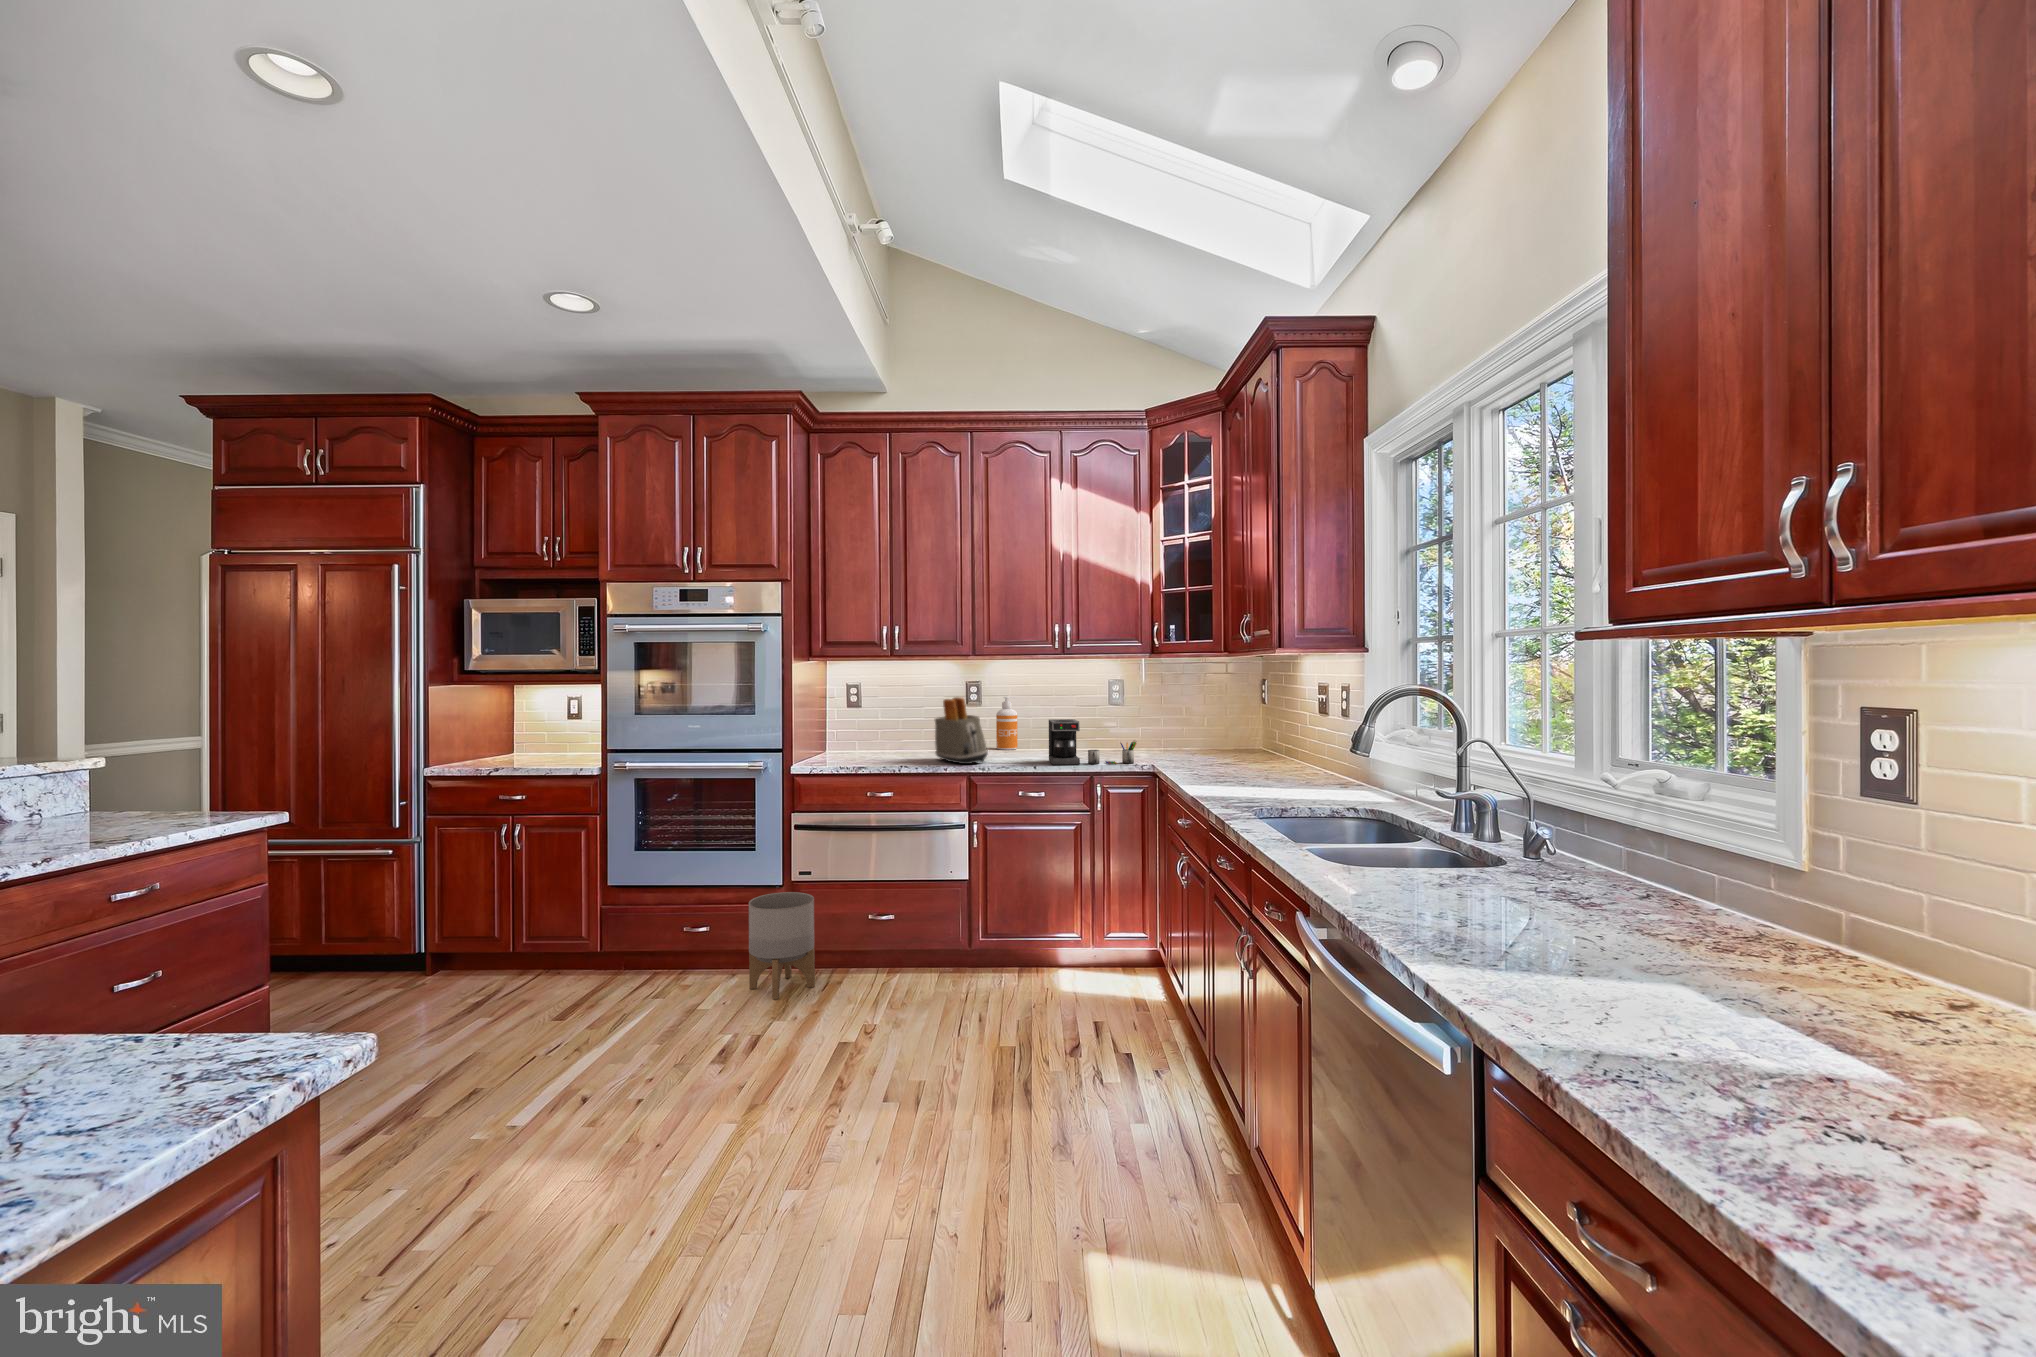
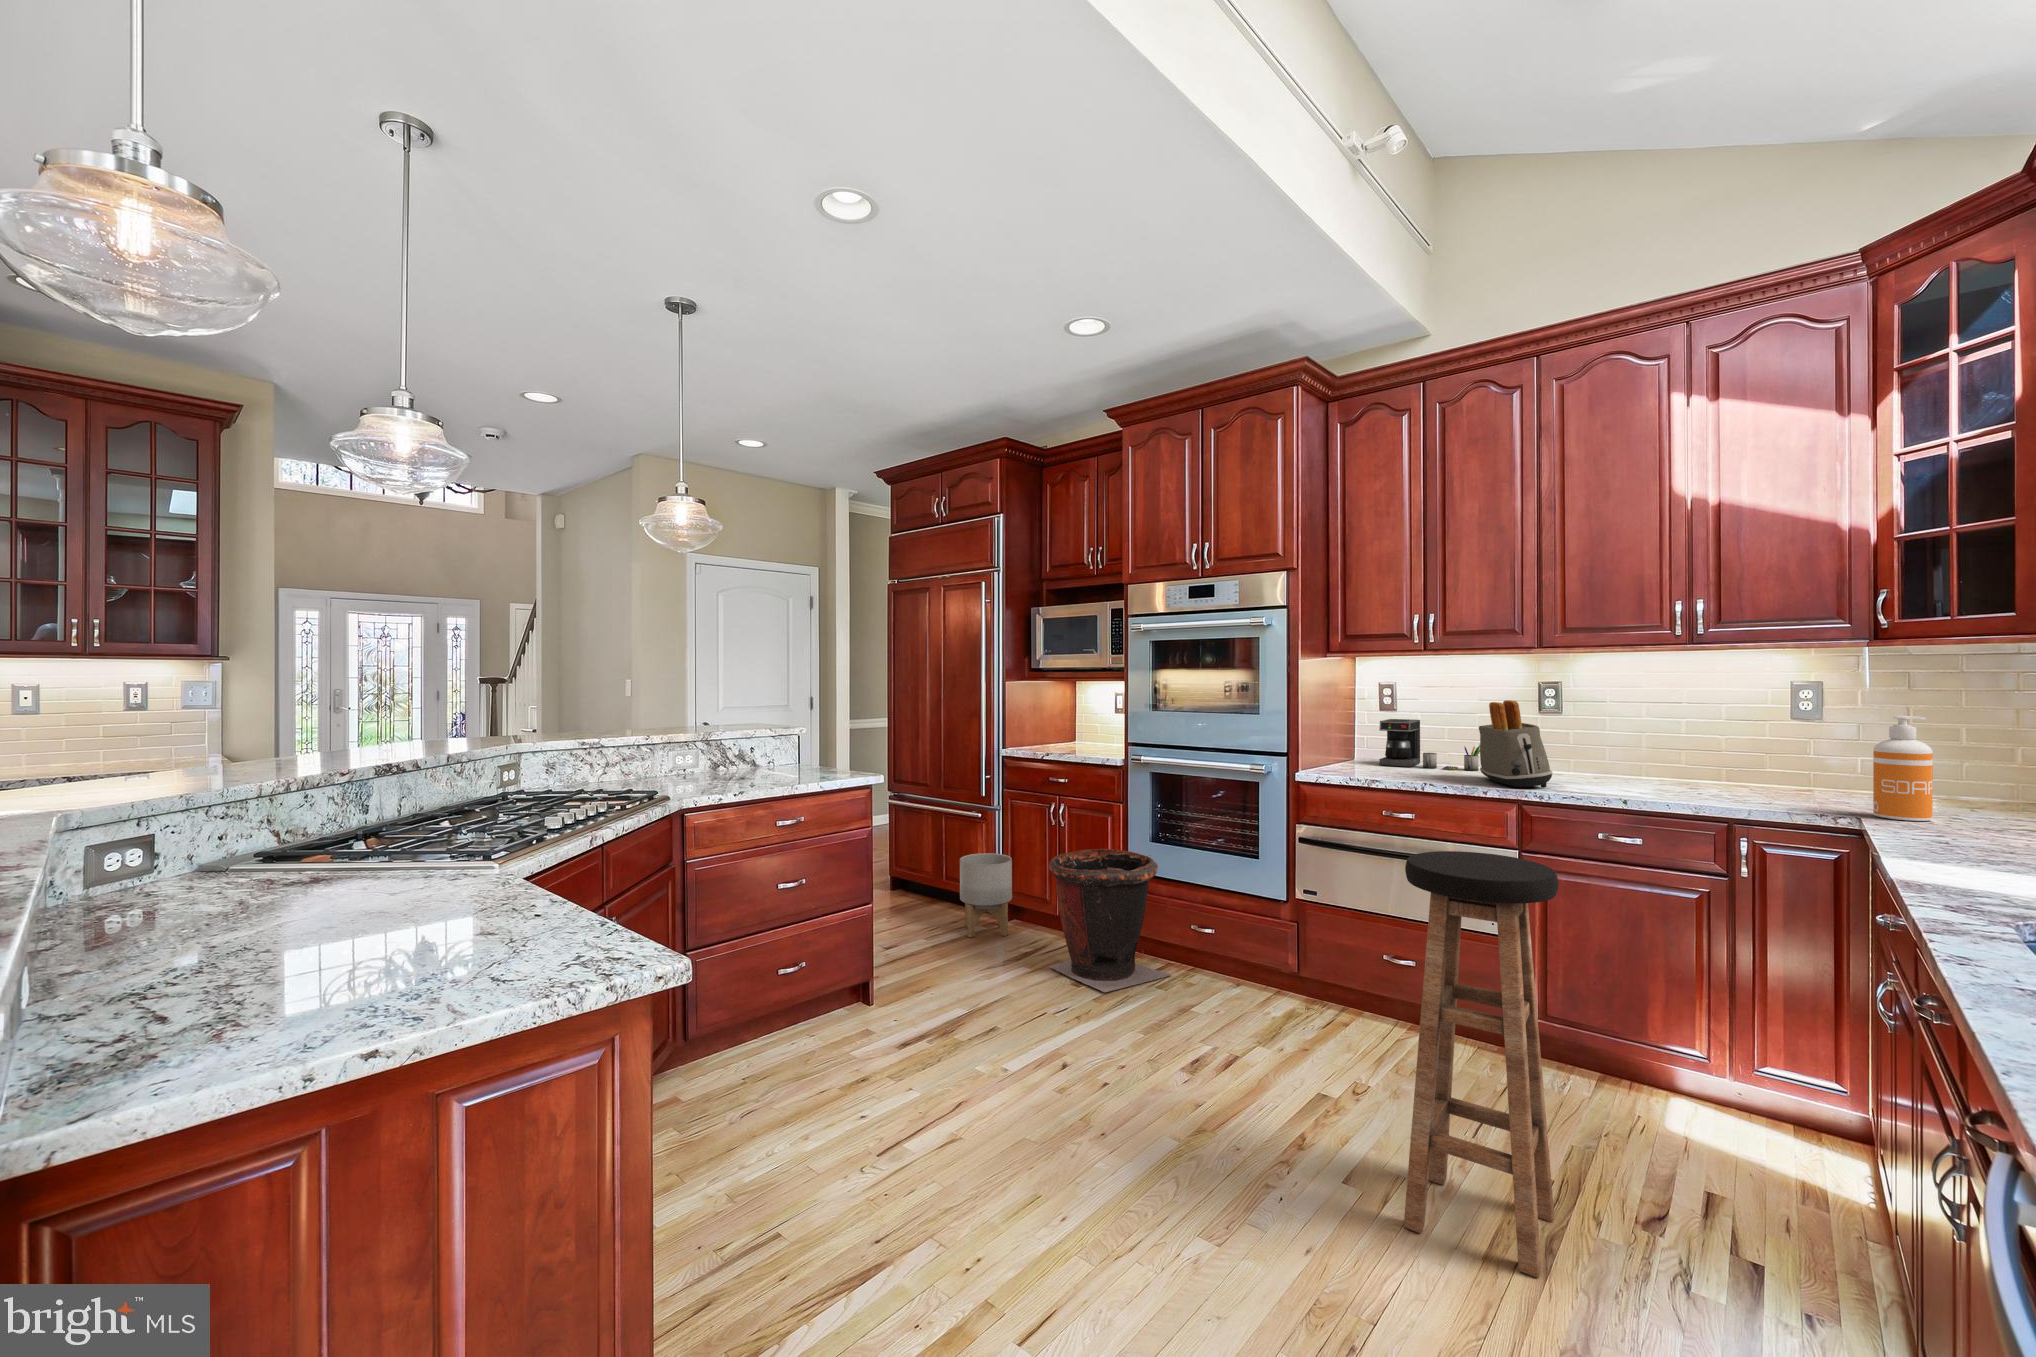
soap dispenser: present [996,697,1018,750] -> present [1873,716,1933,821]
coffee maker: present [1049,719,1137,765] -> present [1379,719,1480,770]
bar stool: none [929,812,1030,1111] -> present [1404,851,1559,1278]
trash can: none [518,864,665,1014] -> present [1049,849,1171,992]
planter: present [749,892,815,999] -> present [960,853,1012,937]

